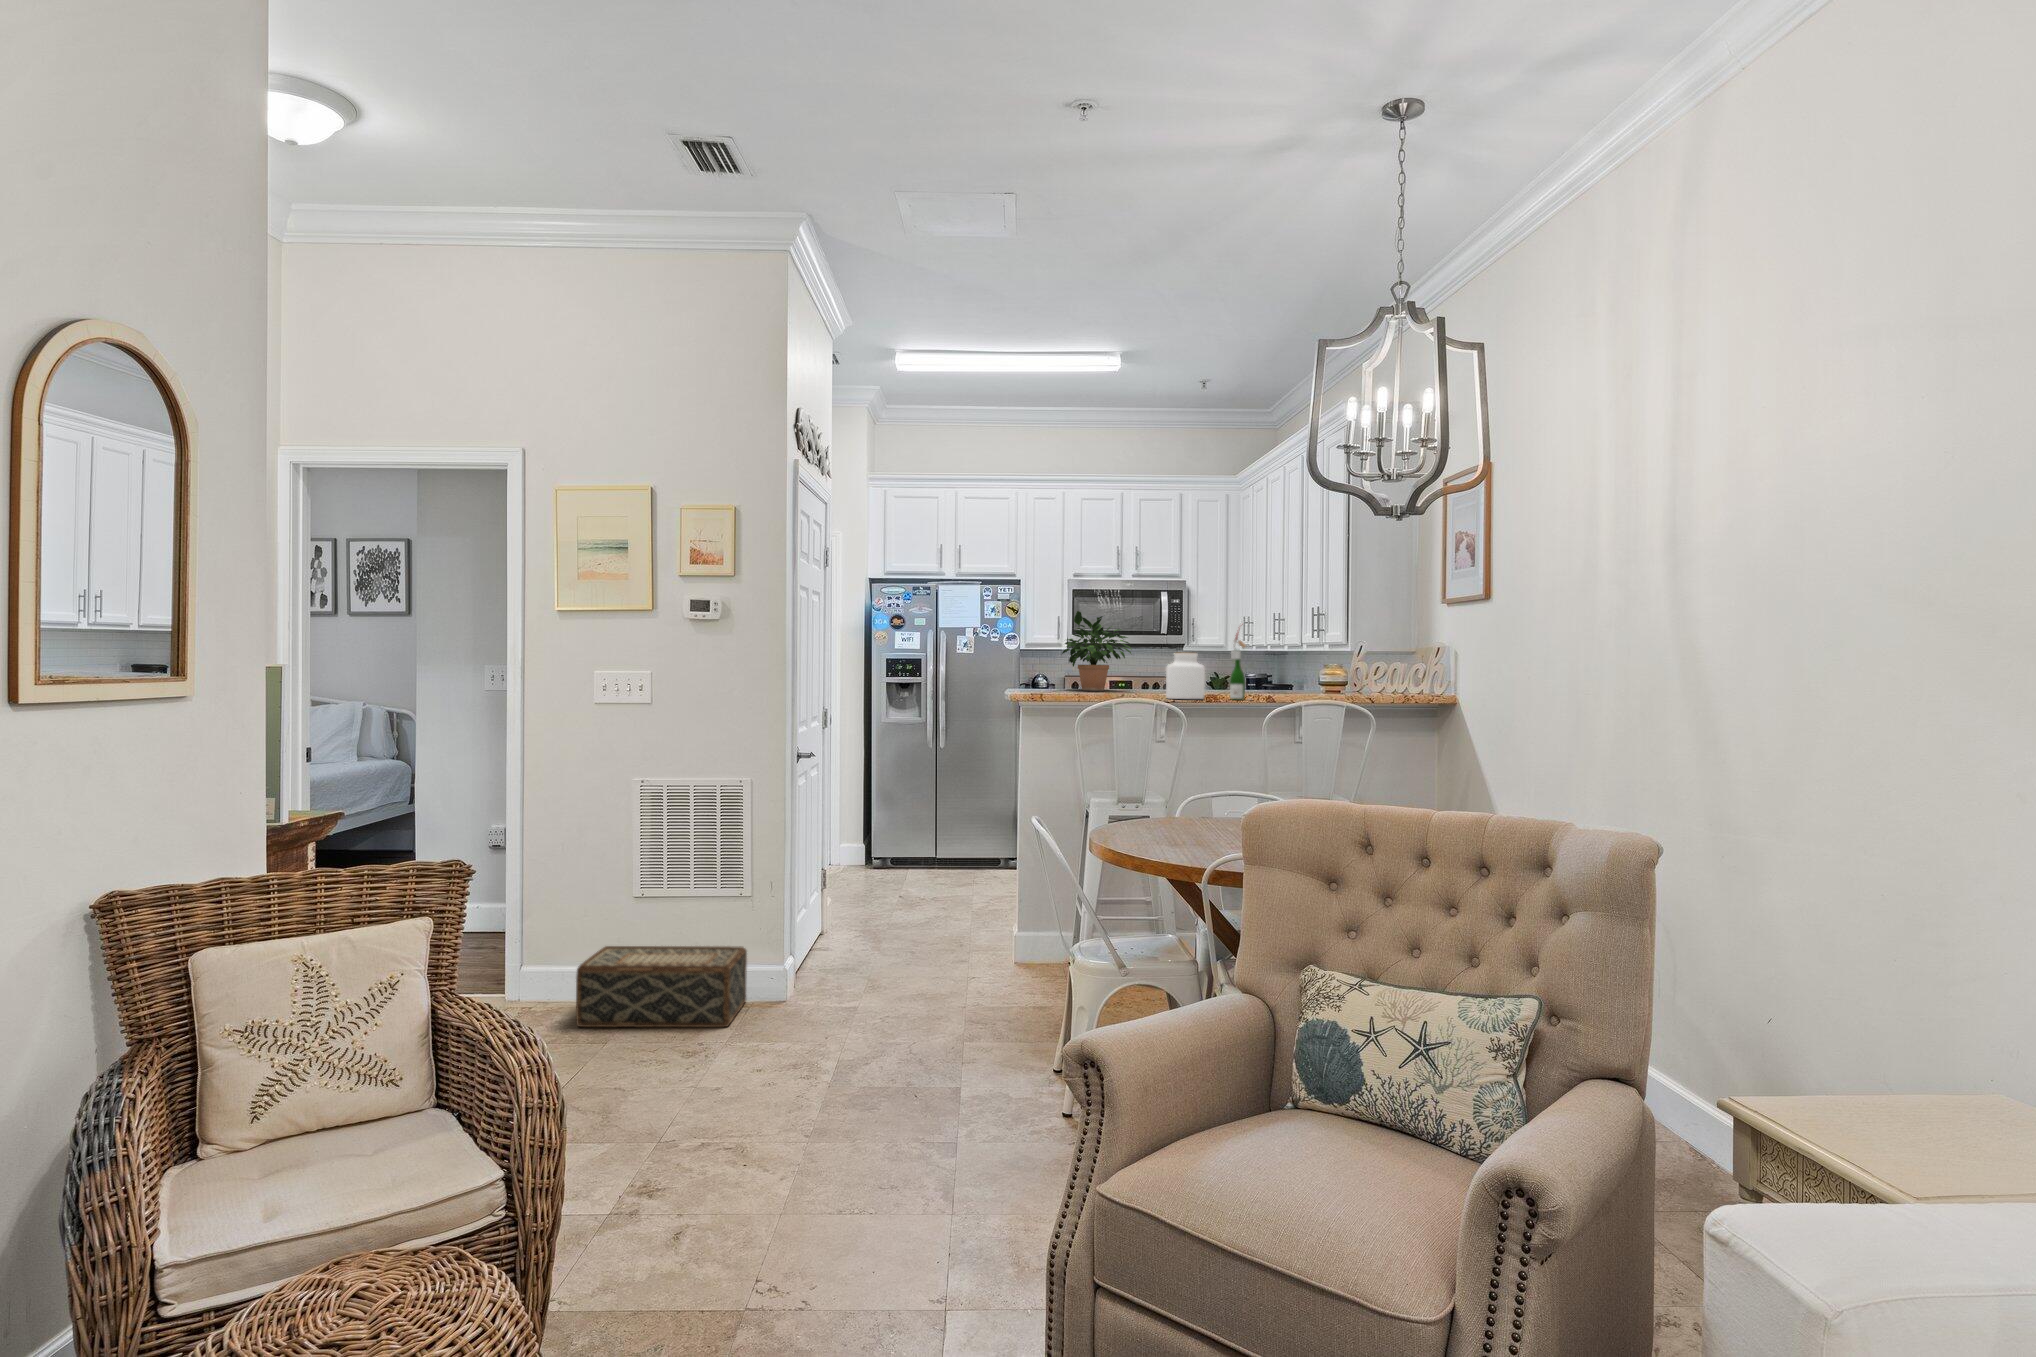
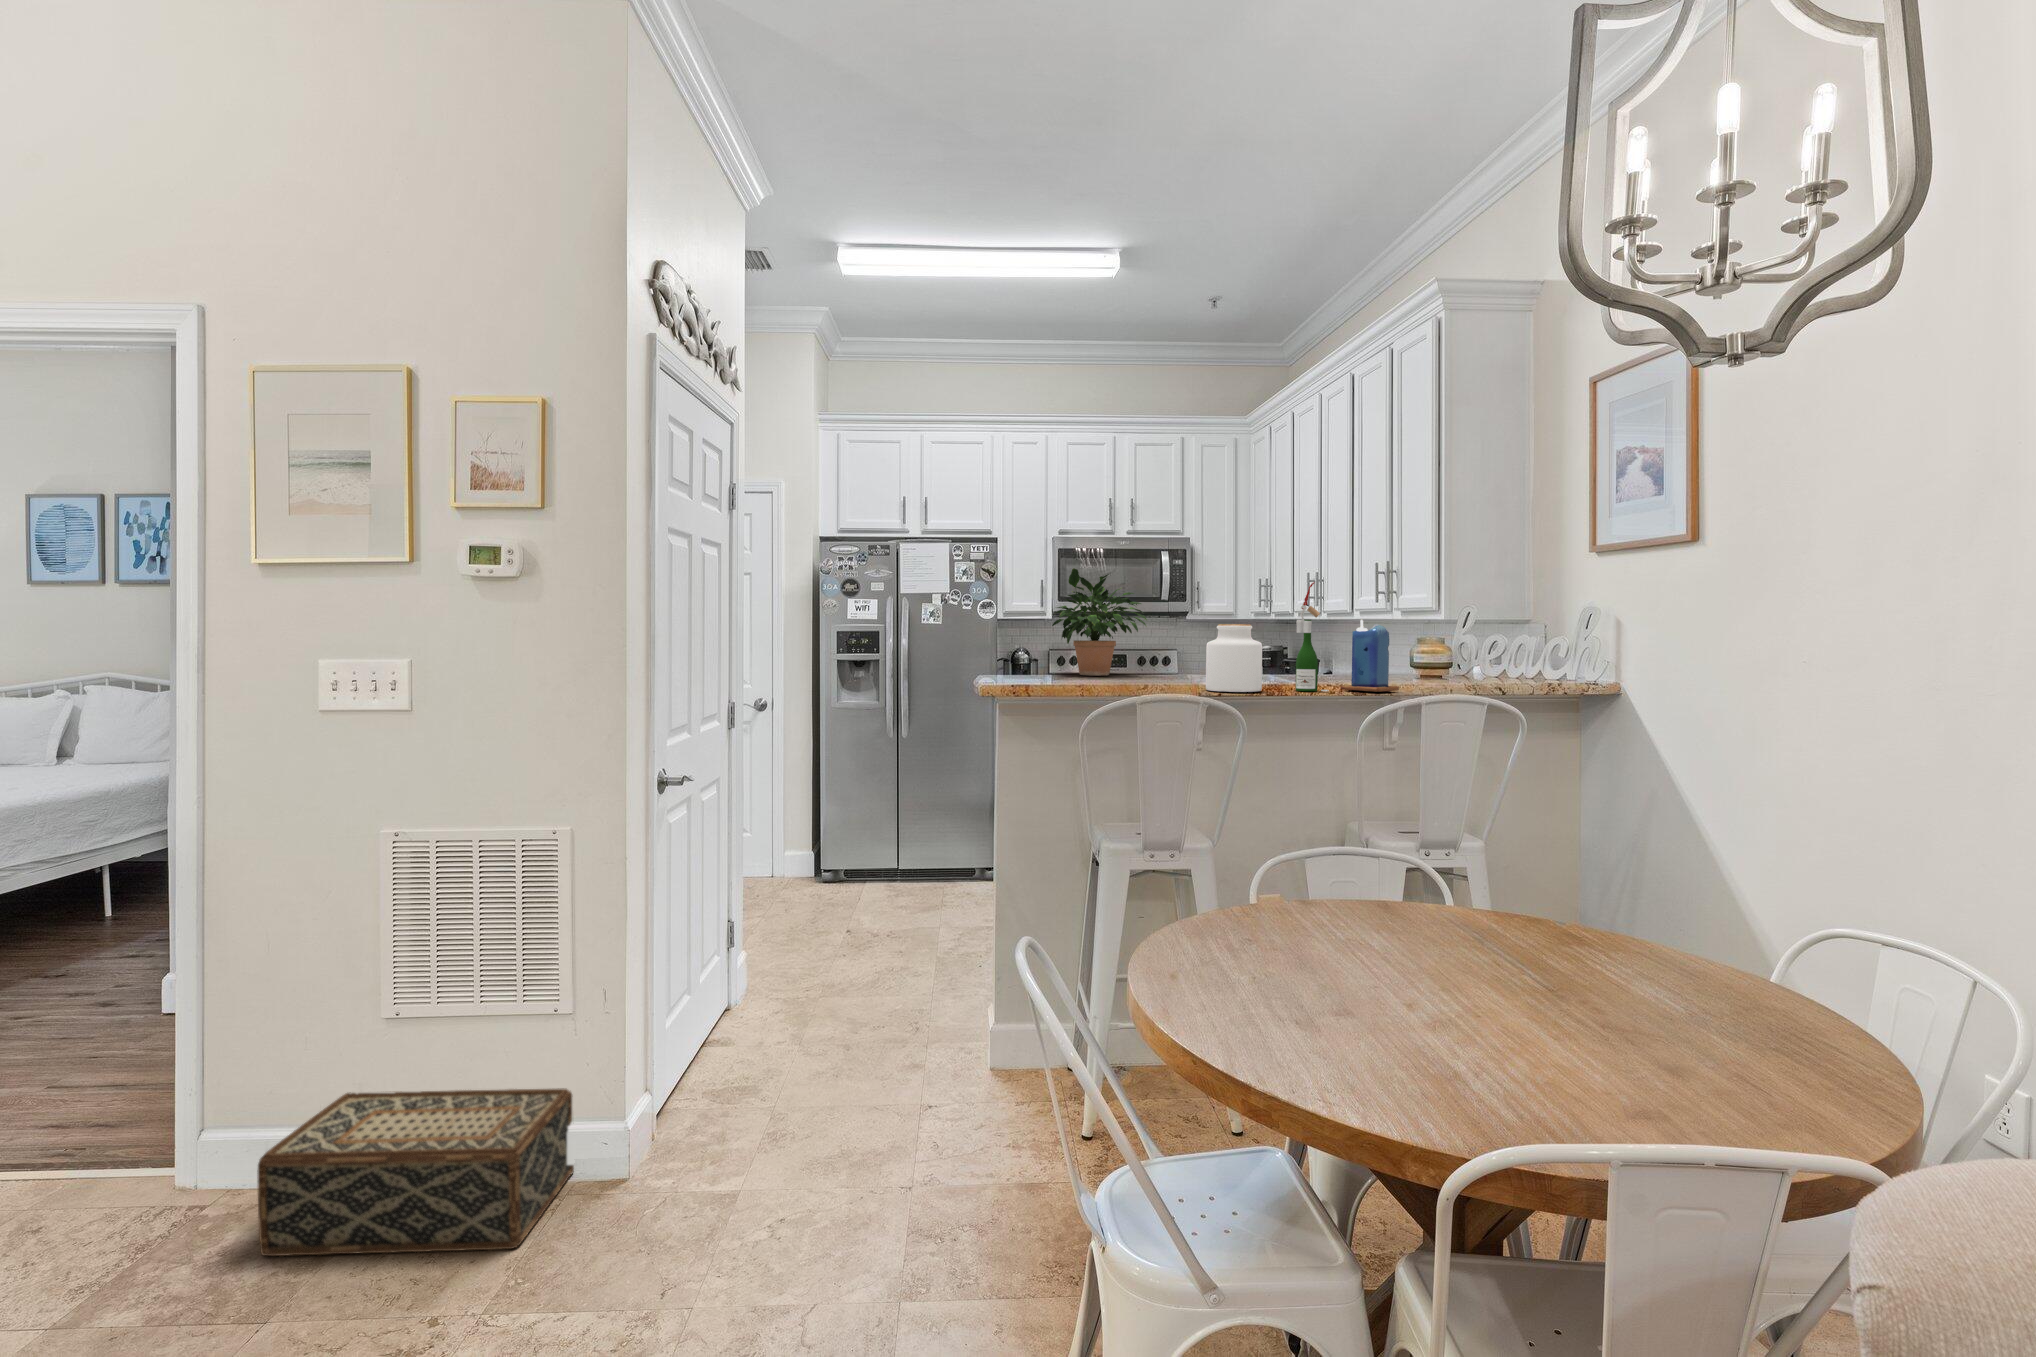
candle: none [1263,650,1303,700] -> present [1341,620,1399,692]

